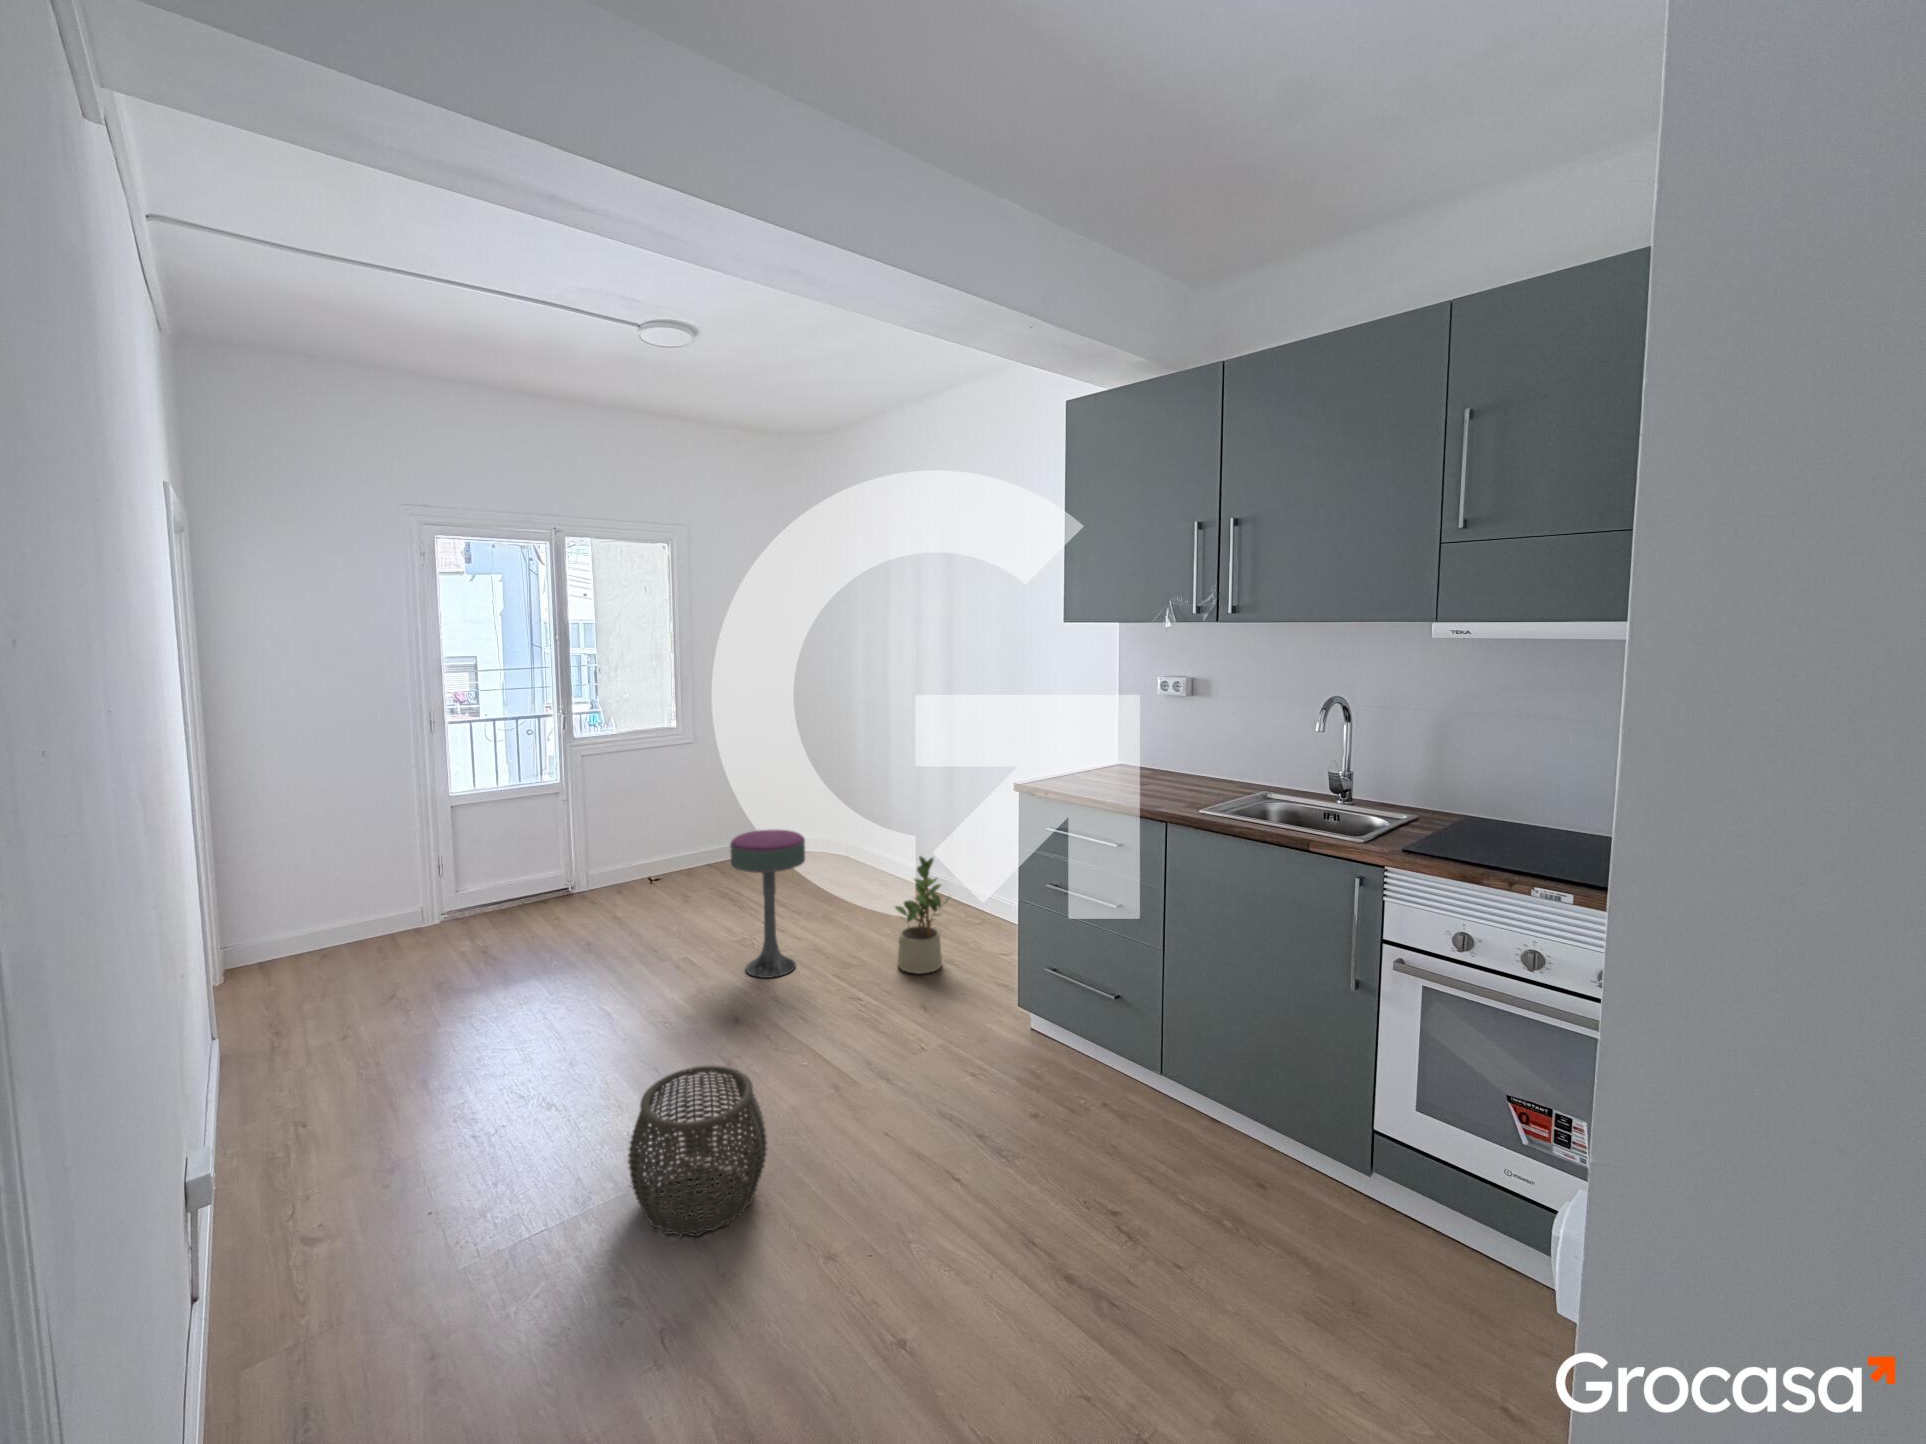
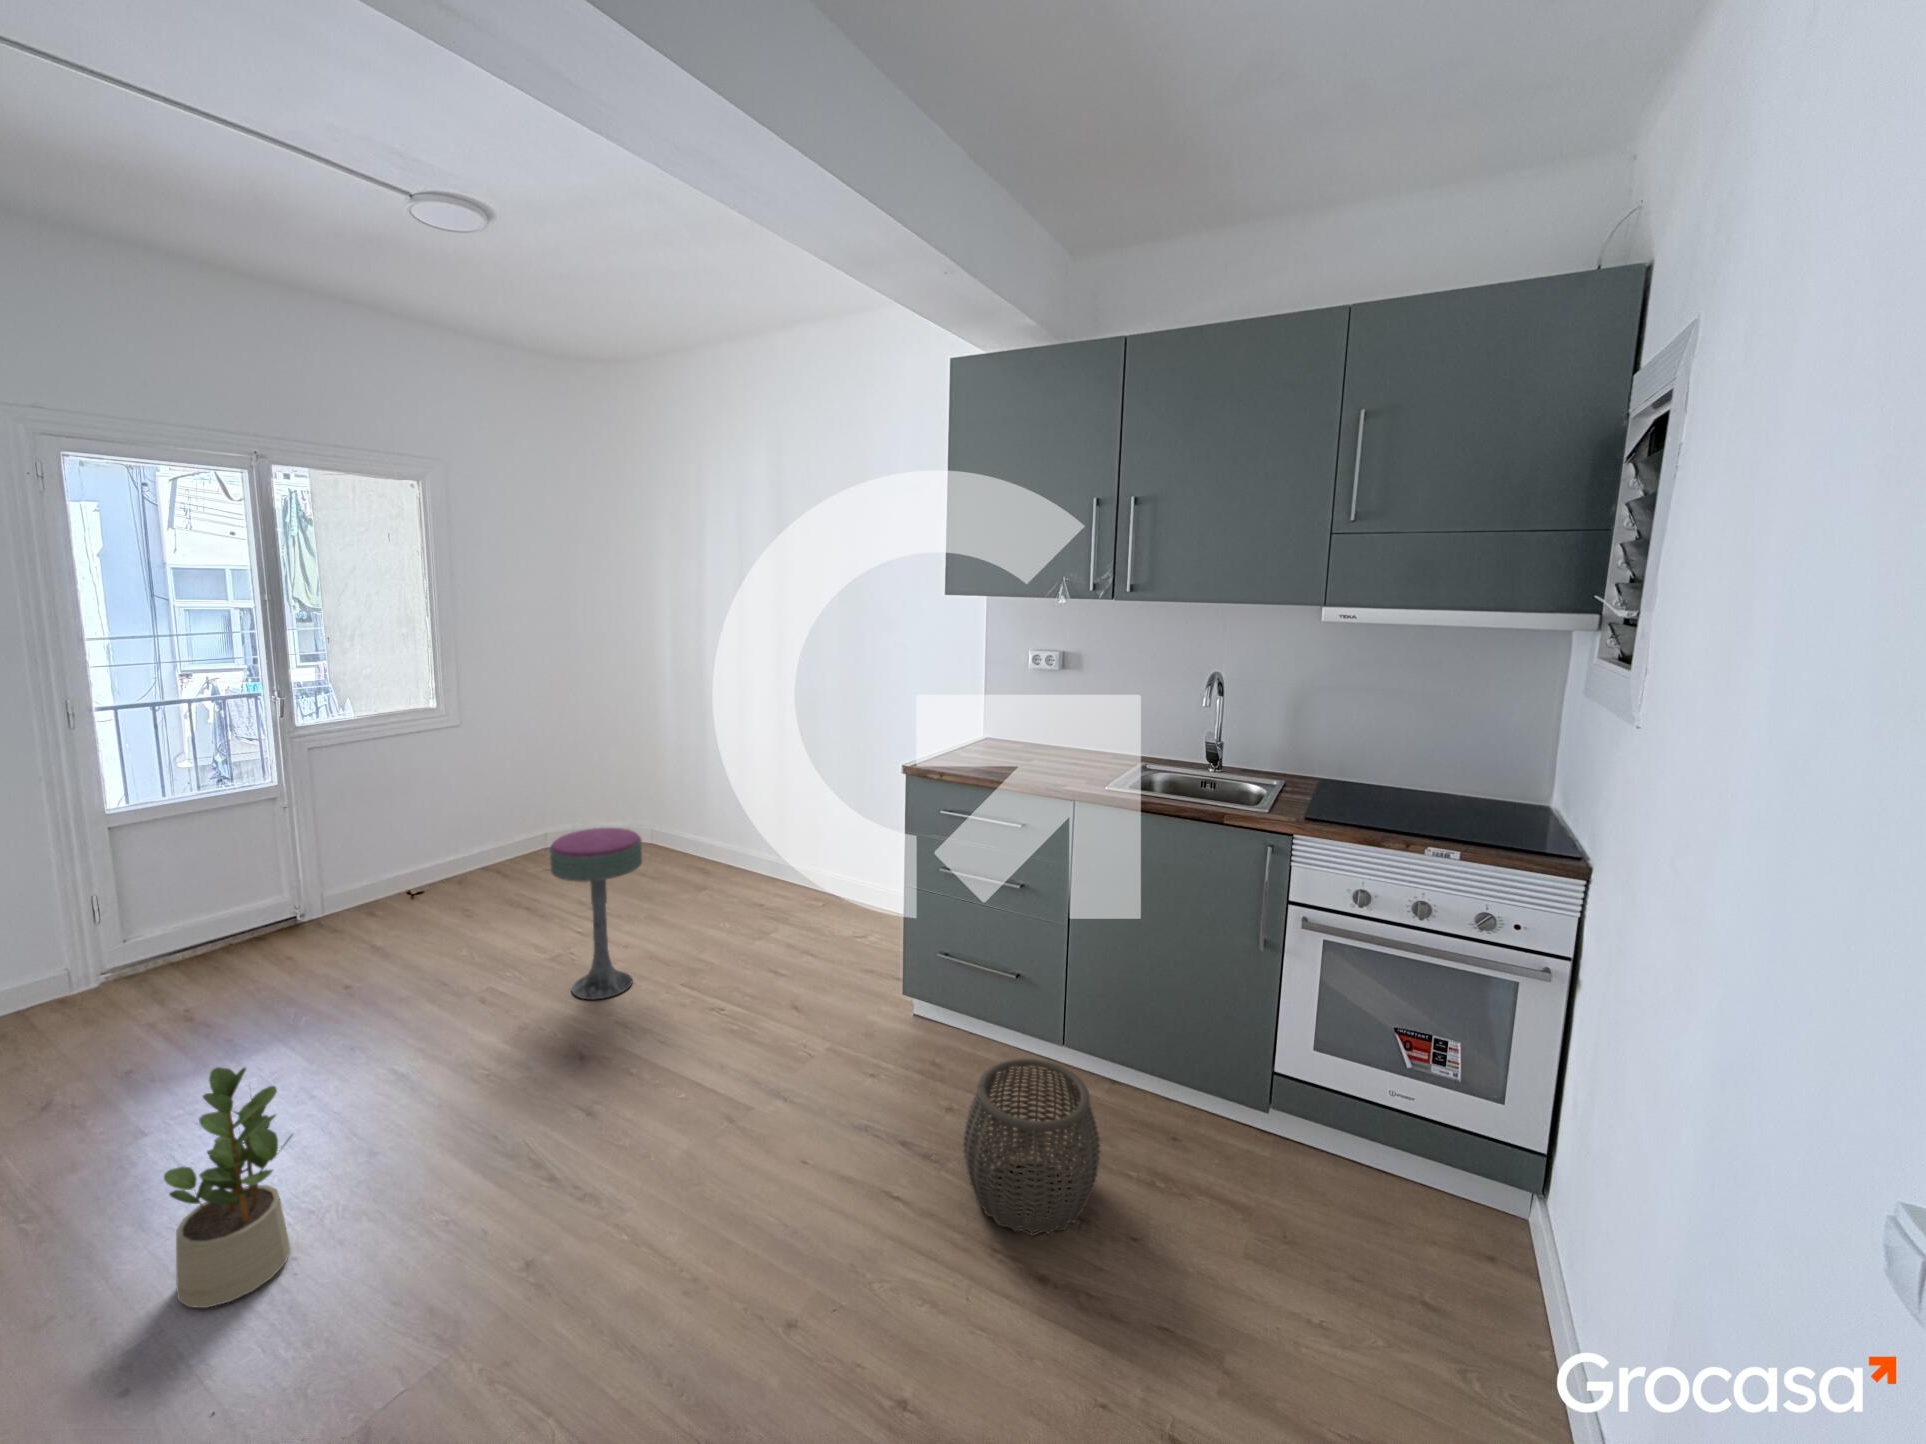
potted plant: present [895,856,949,973] -> present [164,1067,292,1308]
woven basket: present [628,1065,767,1236] -> present [963,1059,1100,1236]

